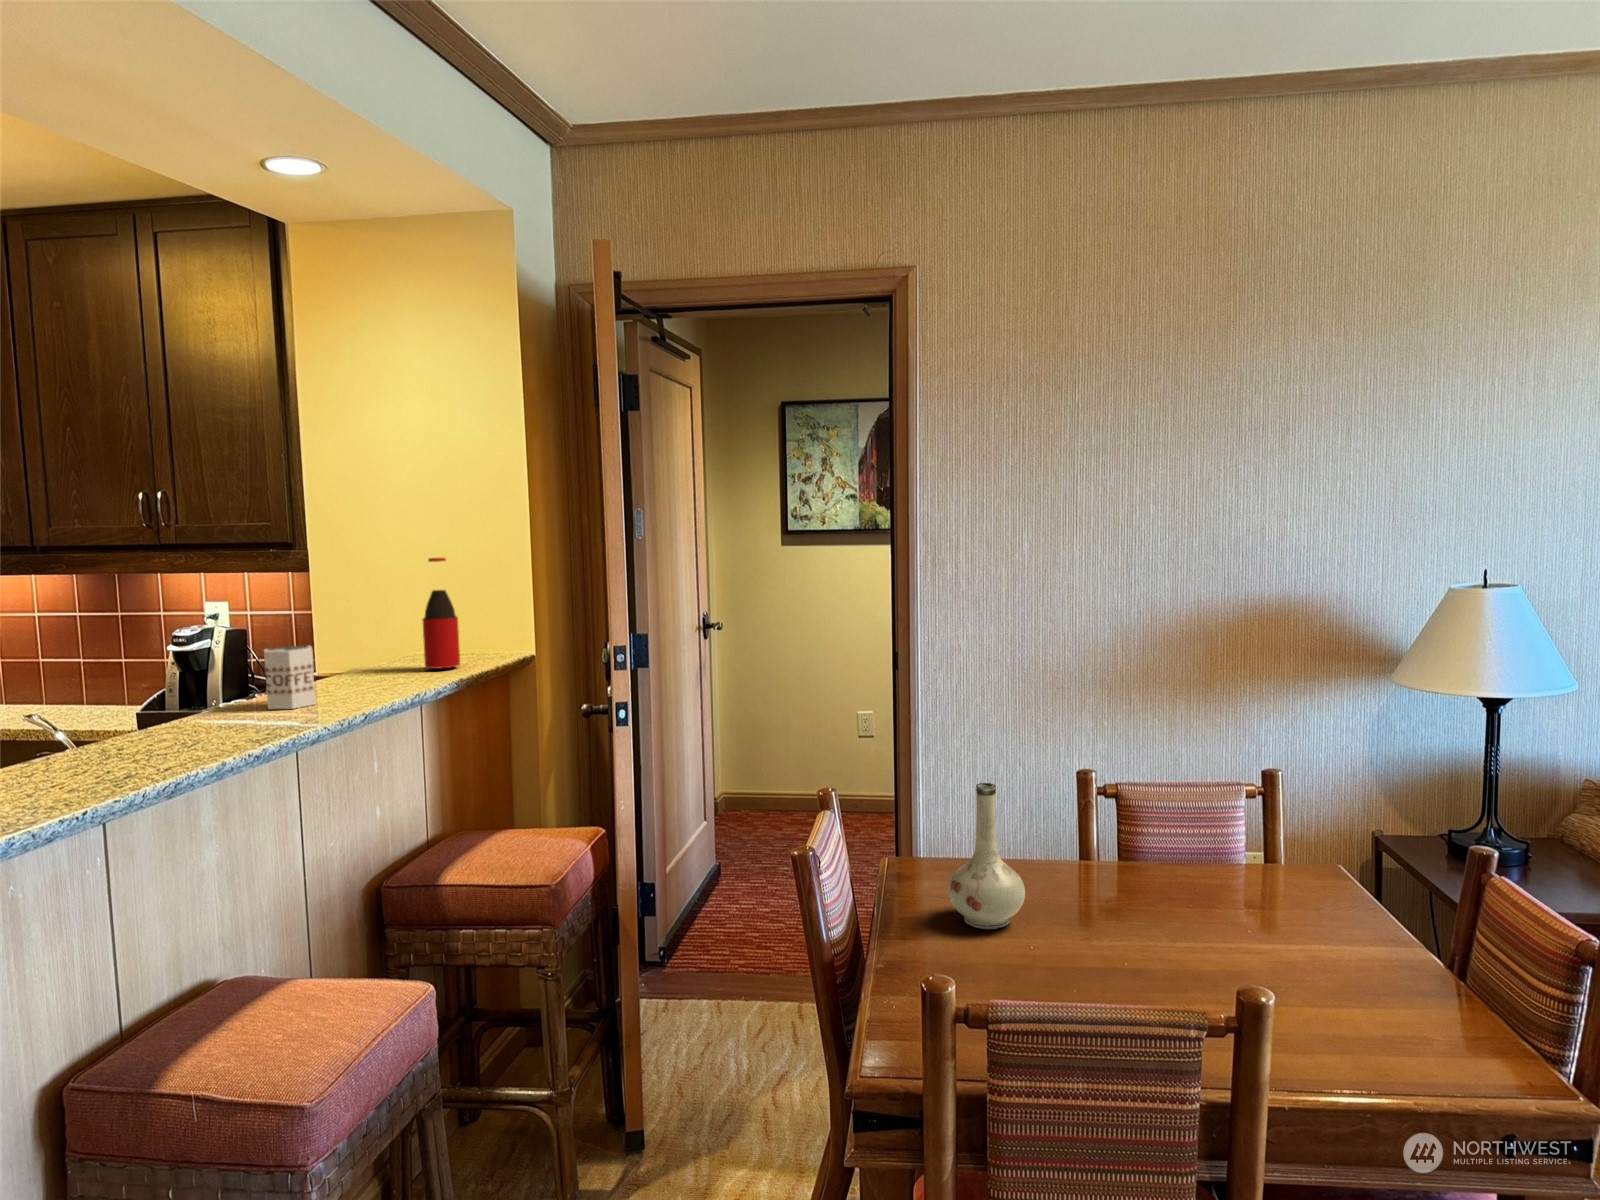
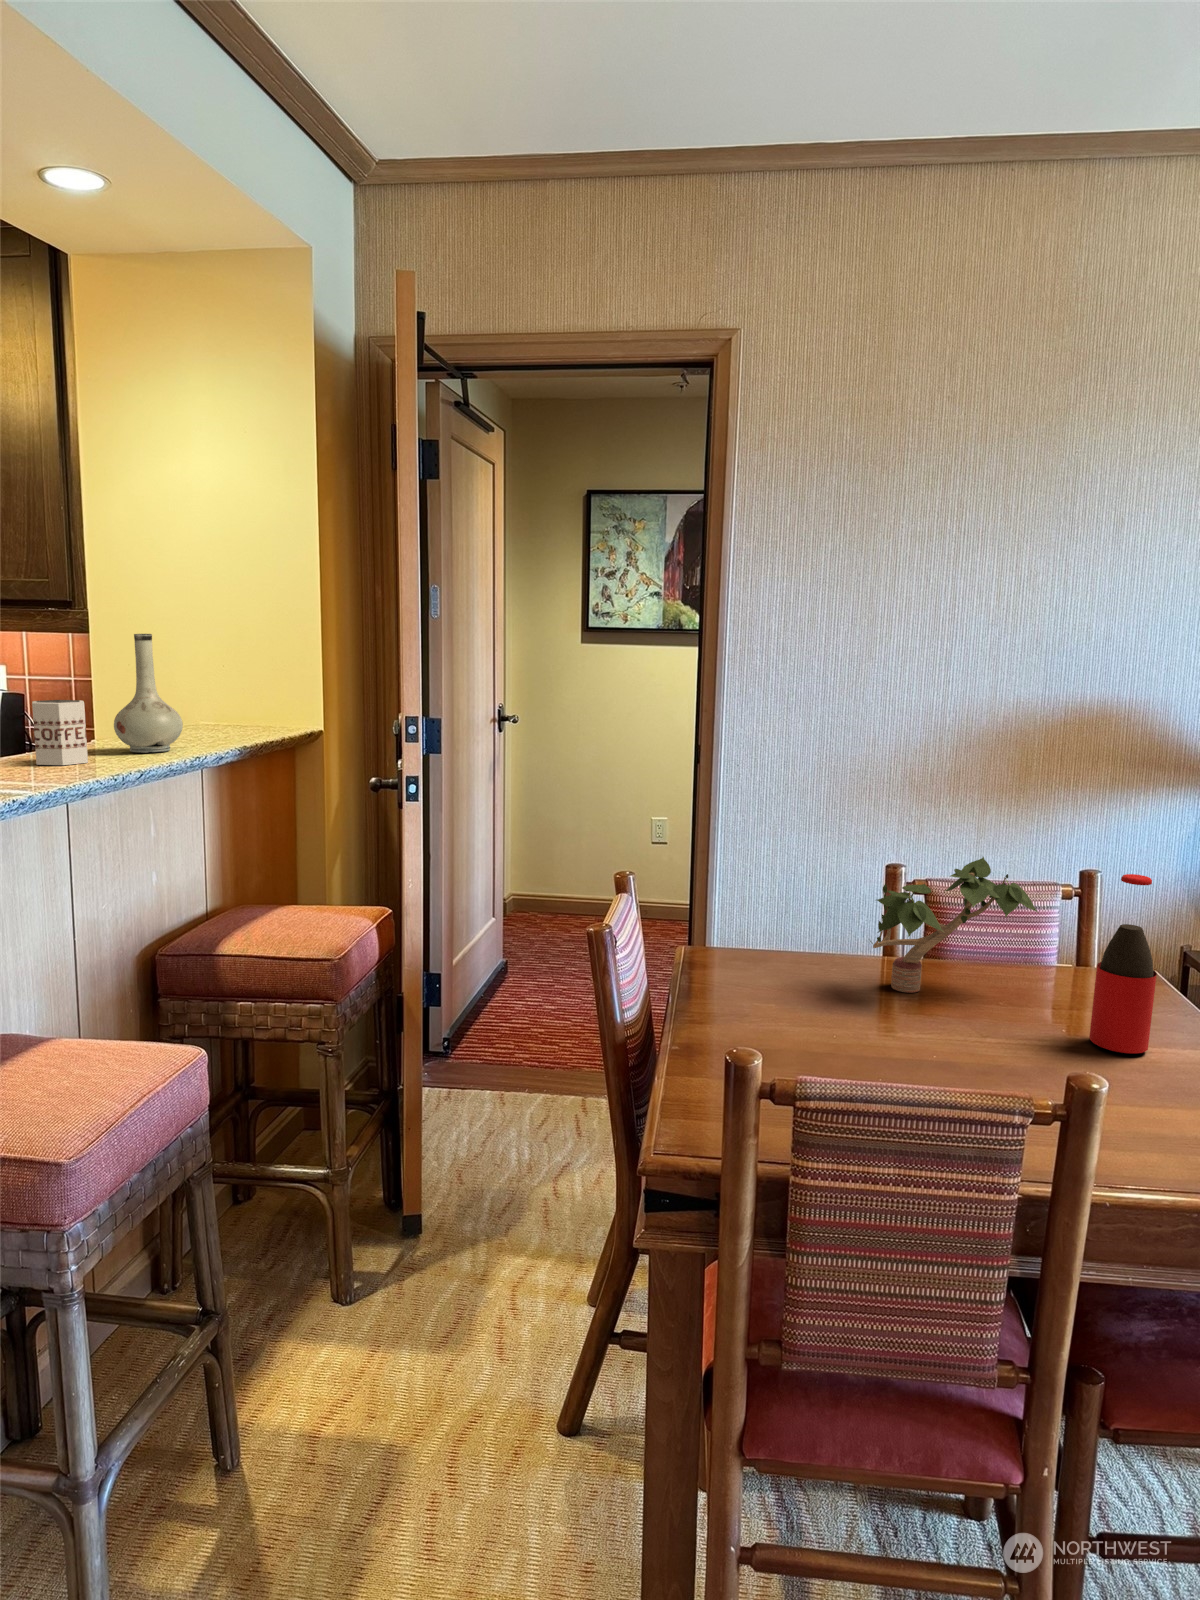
bottle: present [423,558,460,669] -> present [1089,874,1157,1053]
potted plant: none [1052,755,1233,897] -> present [870,857,1037,993]
vase: present [948,783,1025,929] -> present [114,634,183,753]

